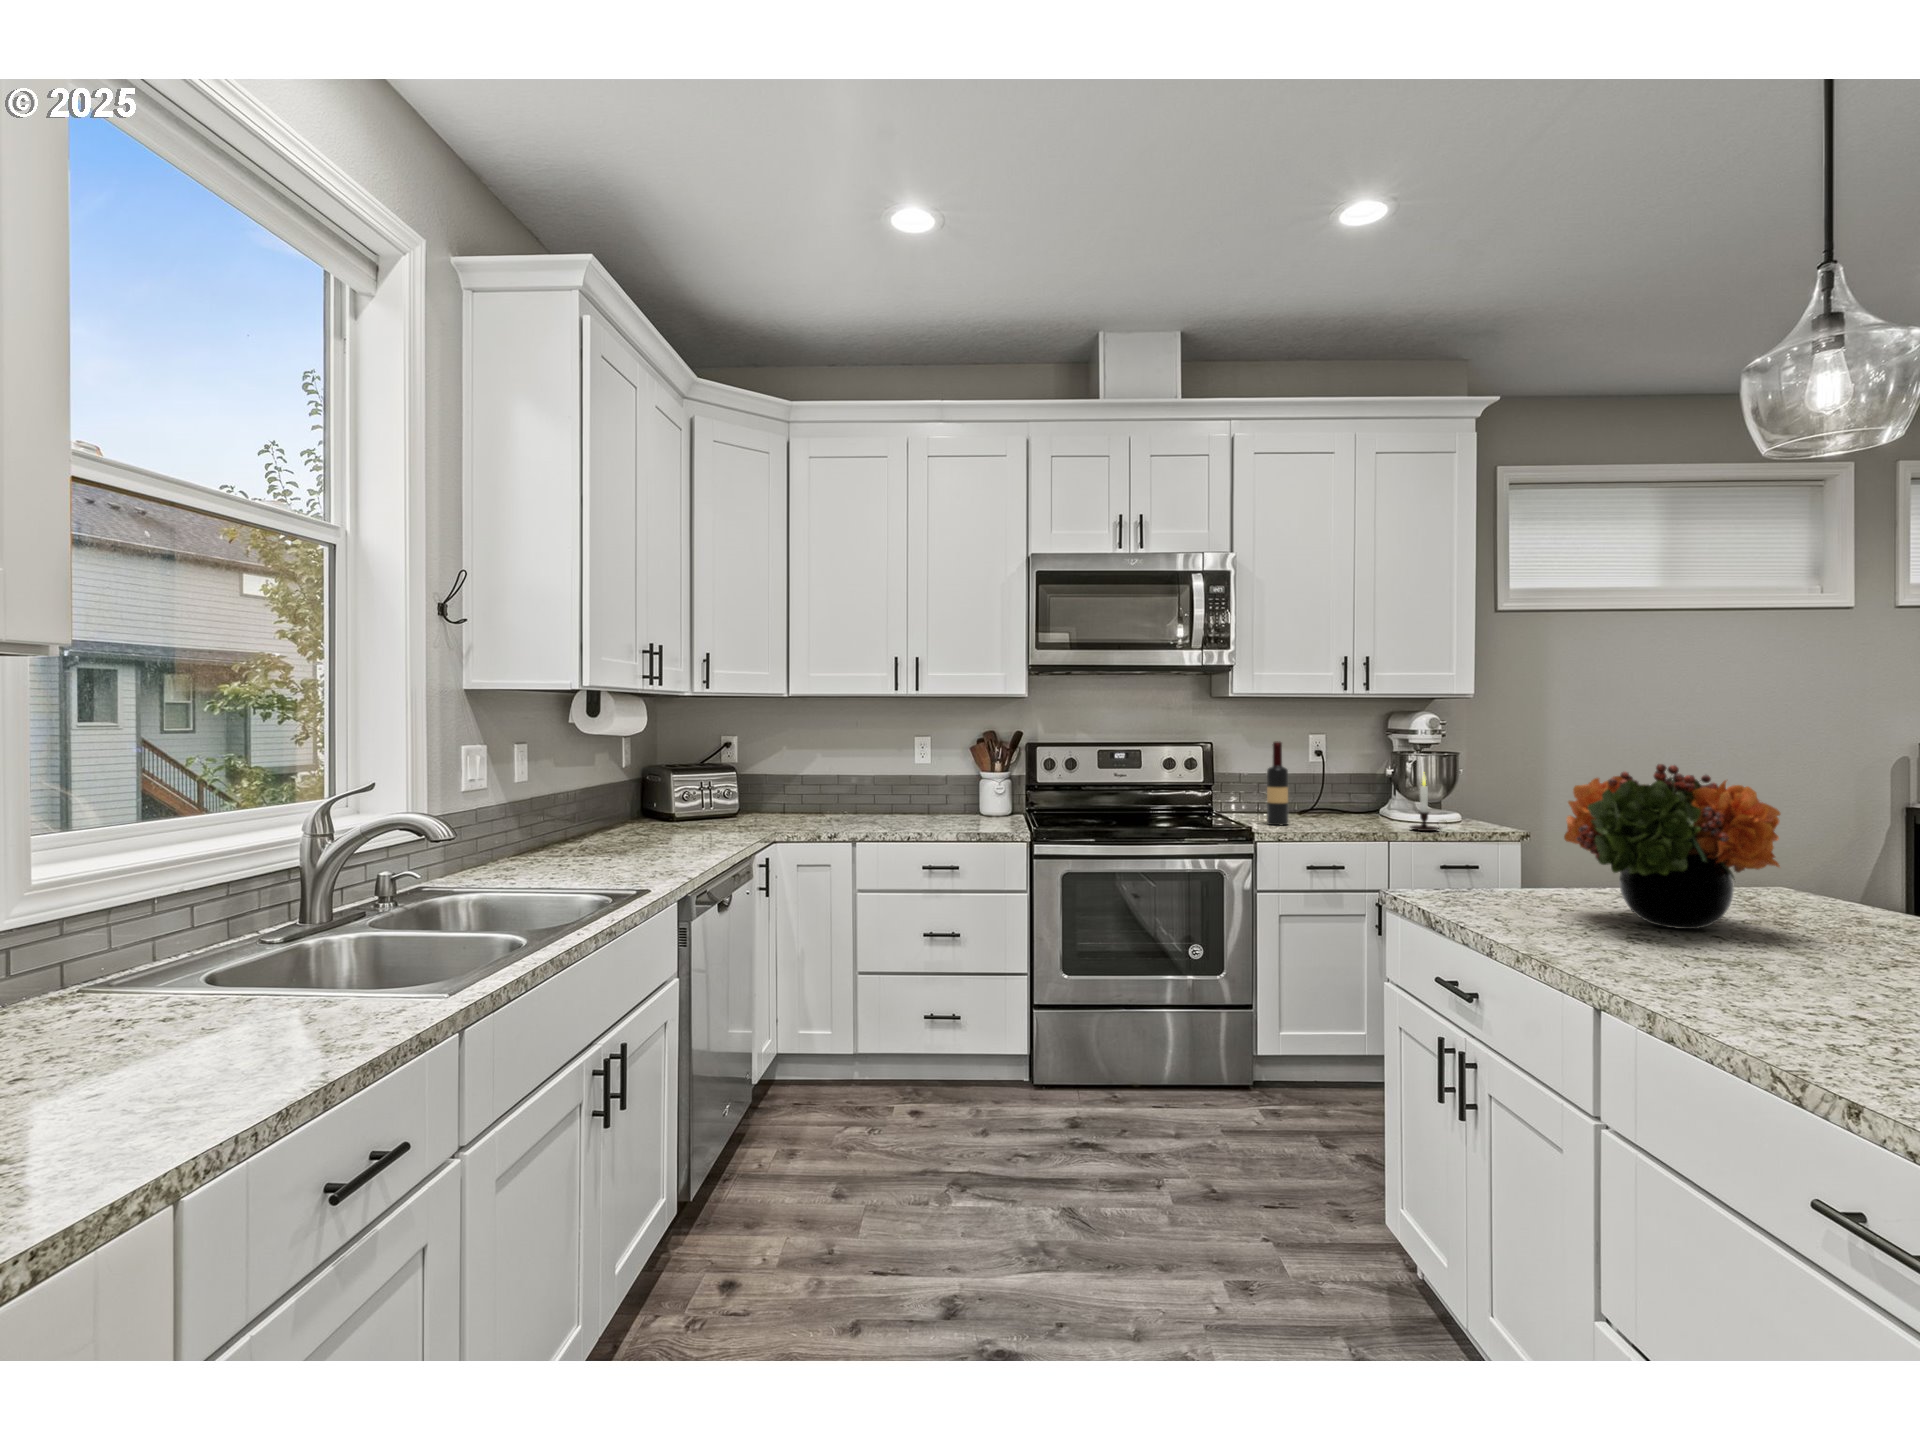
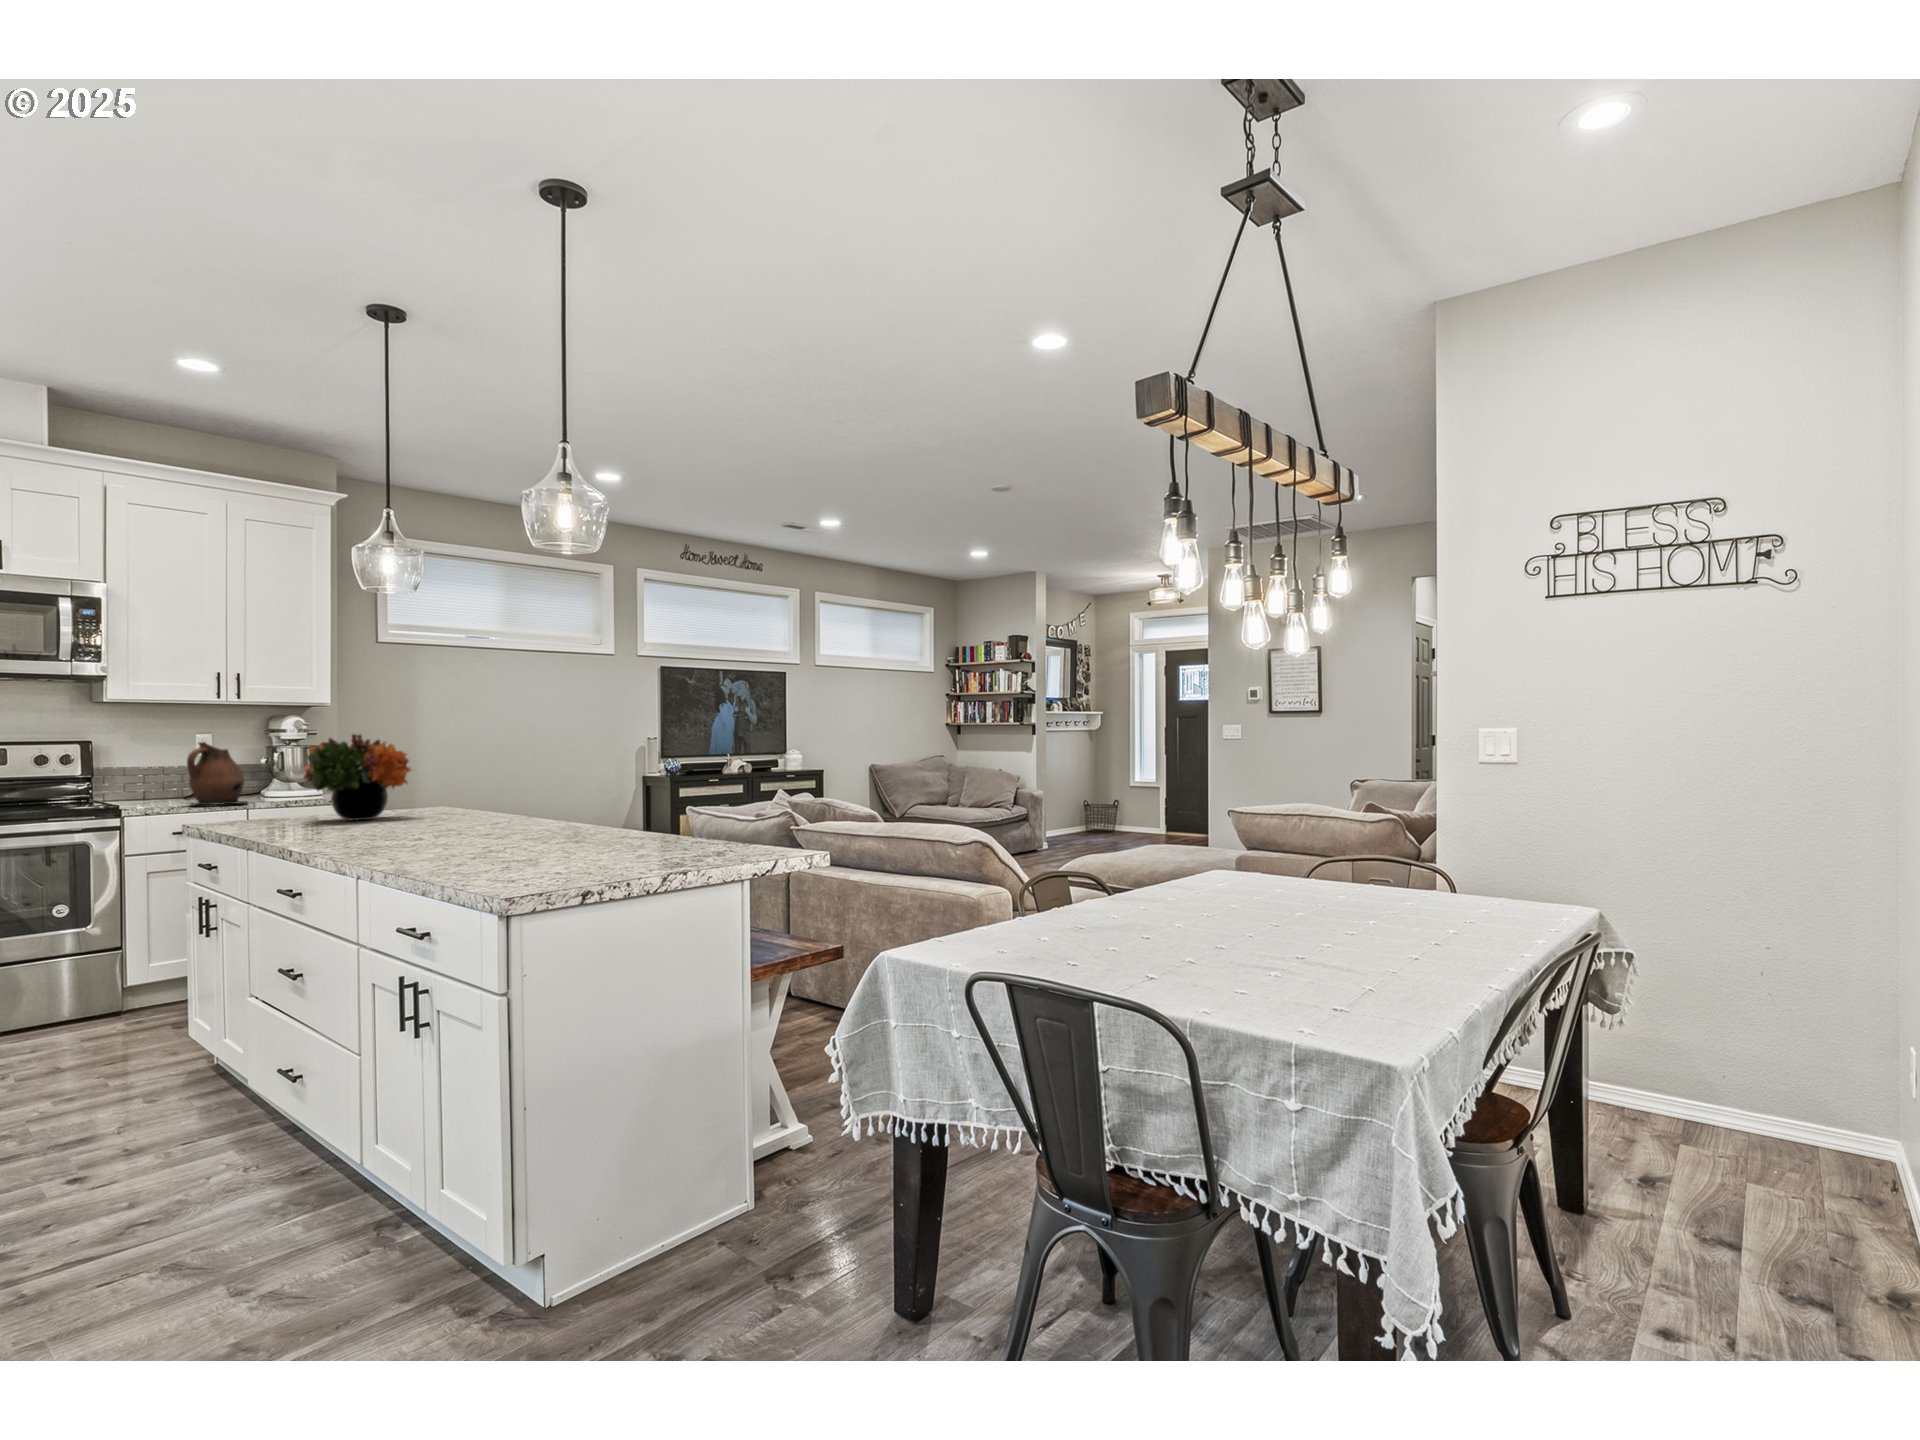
wine bottle: present [1267,741,1288,825] -> none [144,738,165,806]
ceramic pitcher: none [1313,750,1390,836] -> present [187,742,247,806]
candle: present [1410,774,1441,831] -> none [271,758,301,801]

